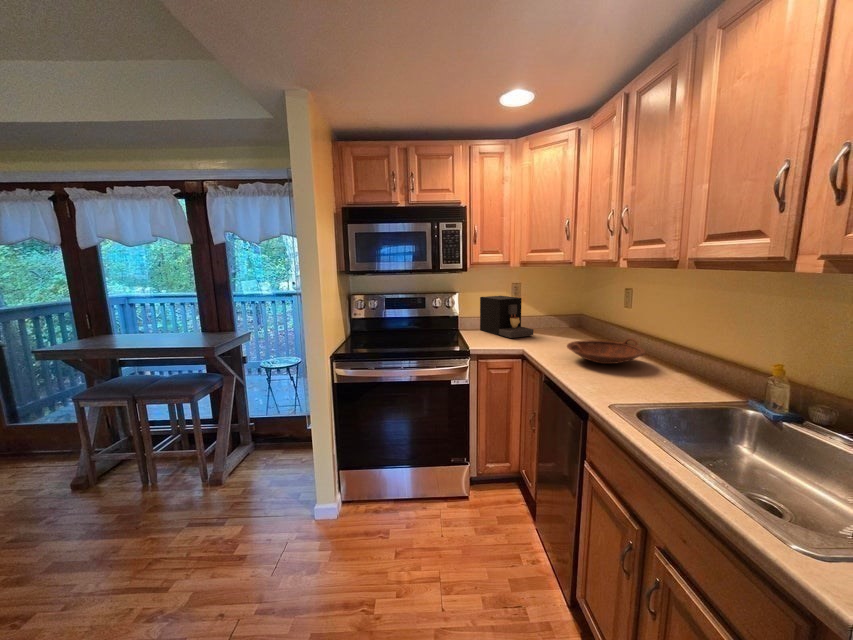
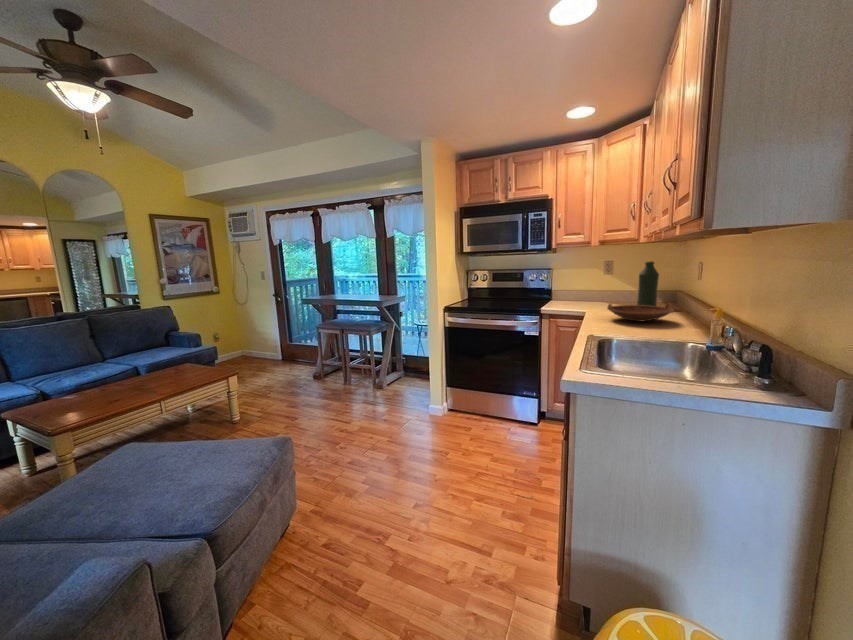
bottle: none [558,285,580,337] -> present [637,261,659,306]
coffee maker: present [480,296,534,338] -> none [570,272,610,305]

